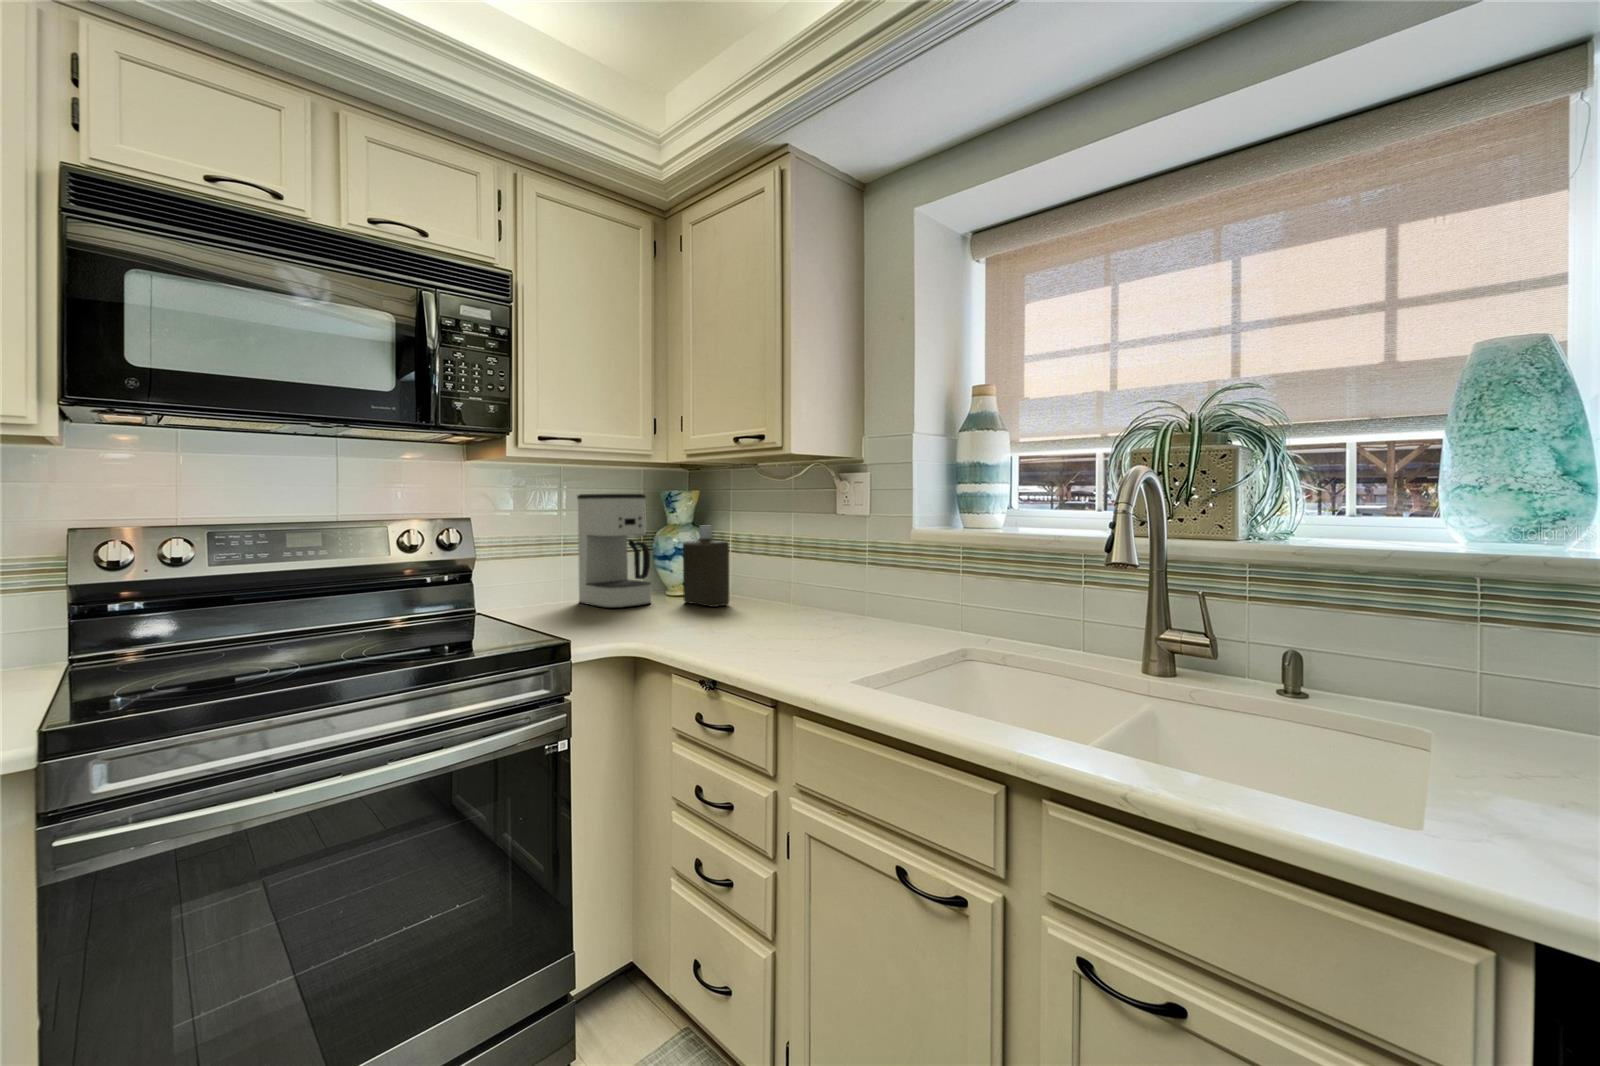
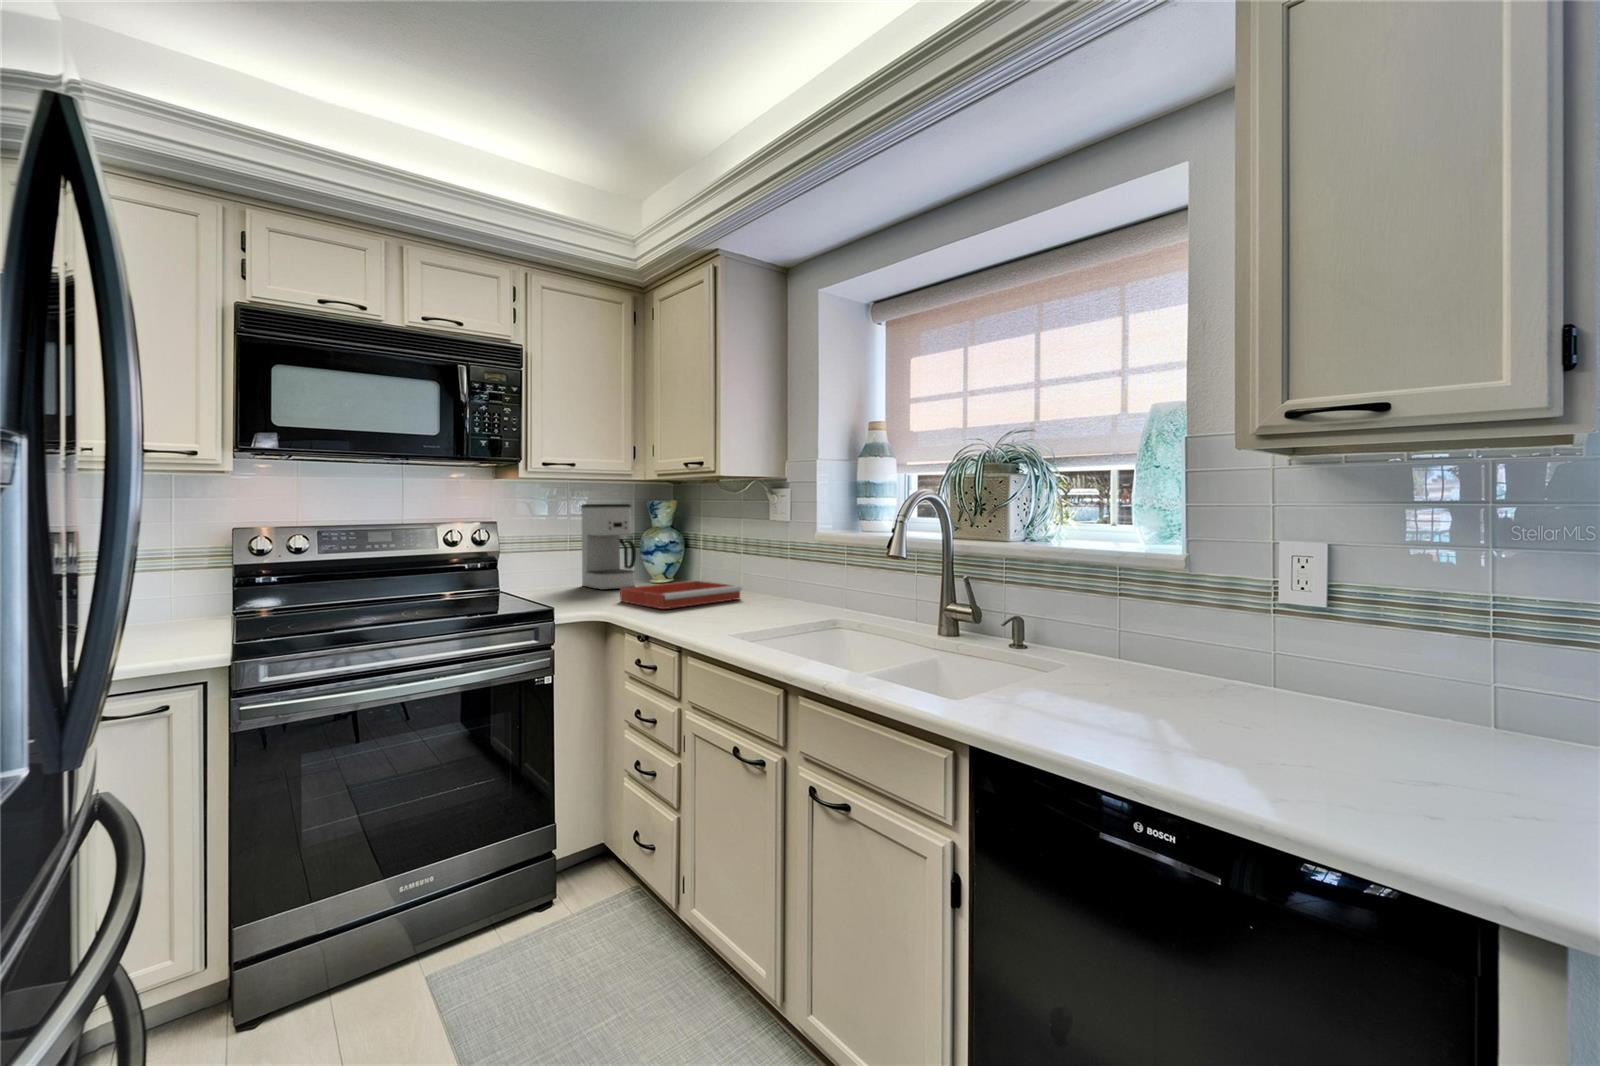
bottle: present [683,525,729,607] -> none [659,528,692,590]
tray: none [649,595,812,639] -> present [620,581,742,609]

